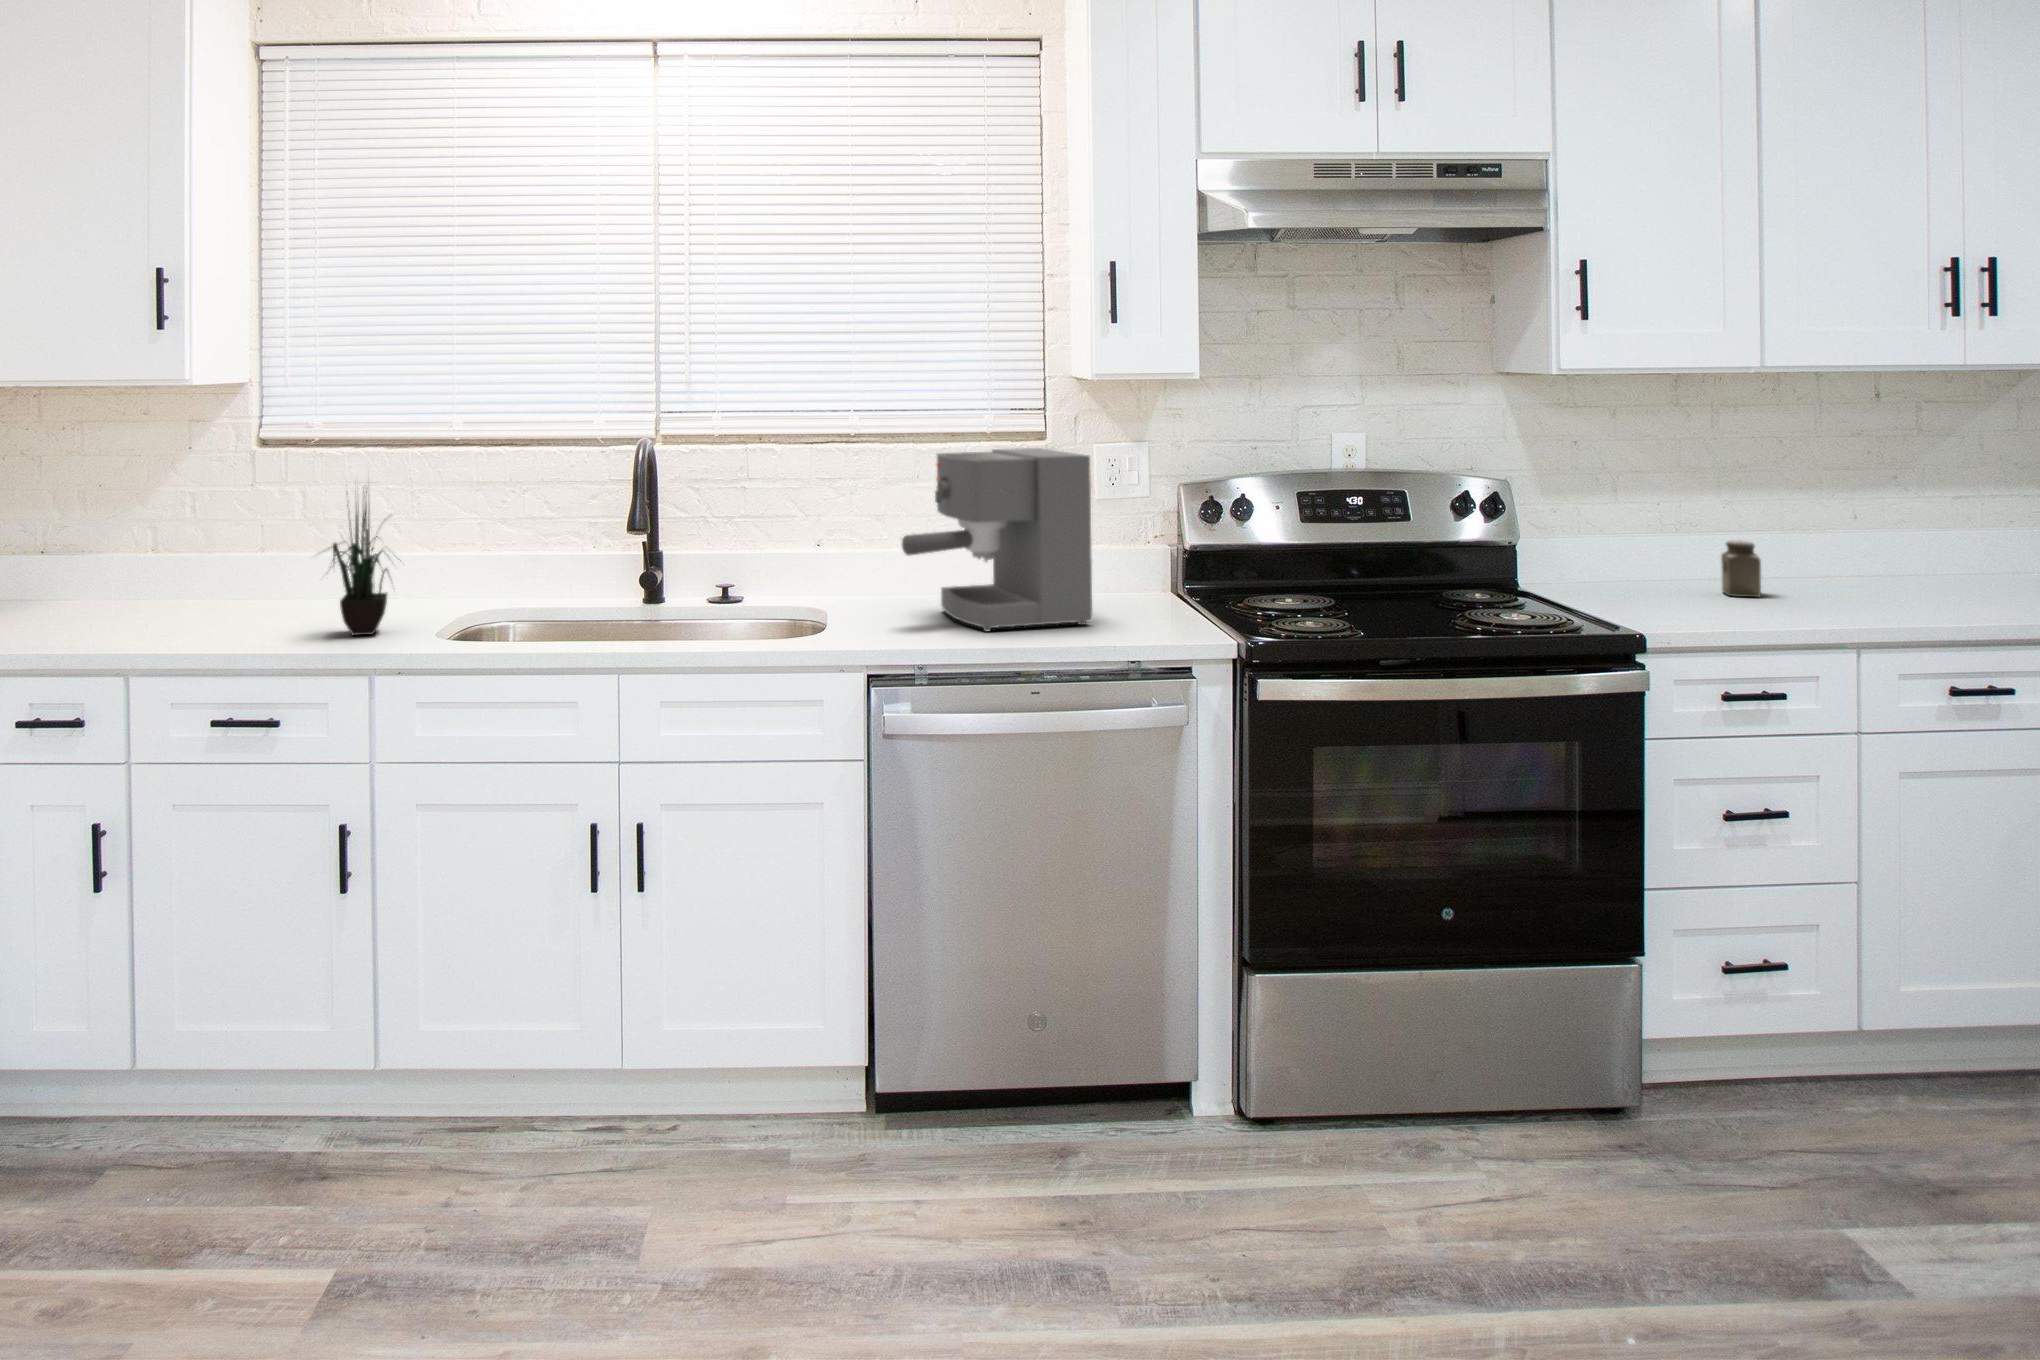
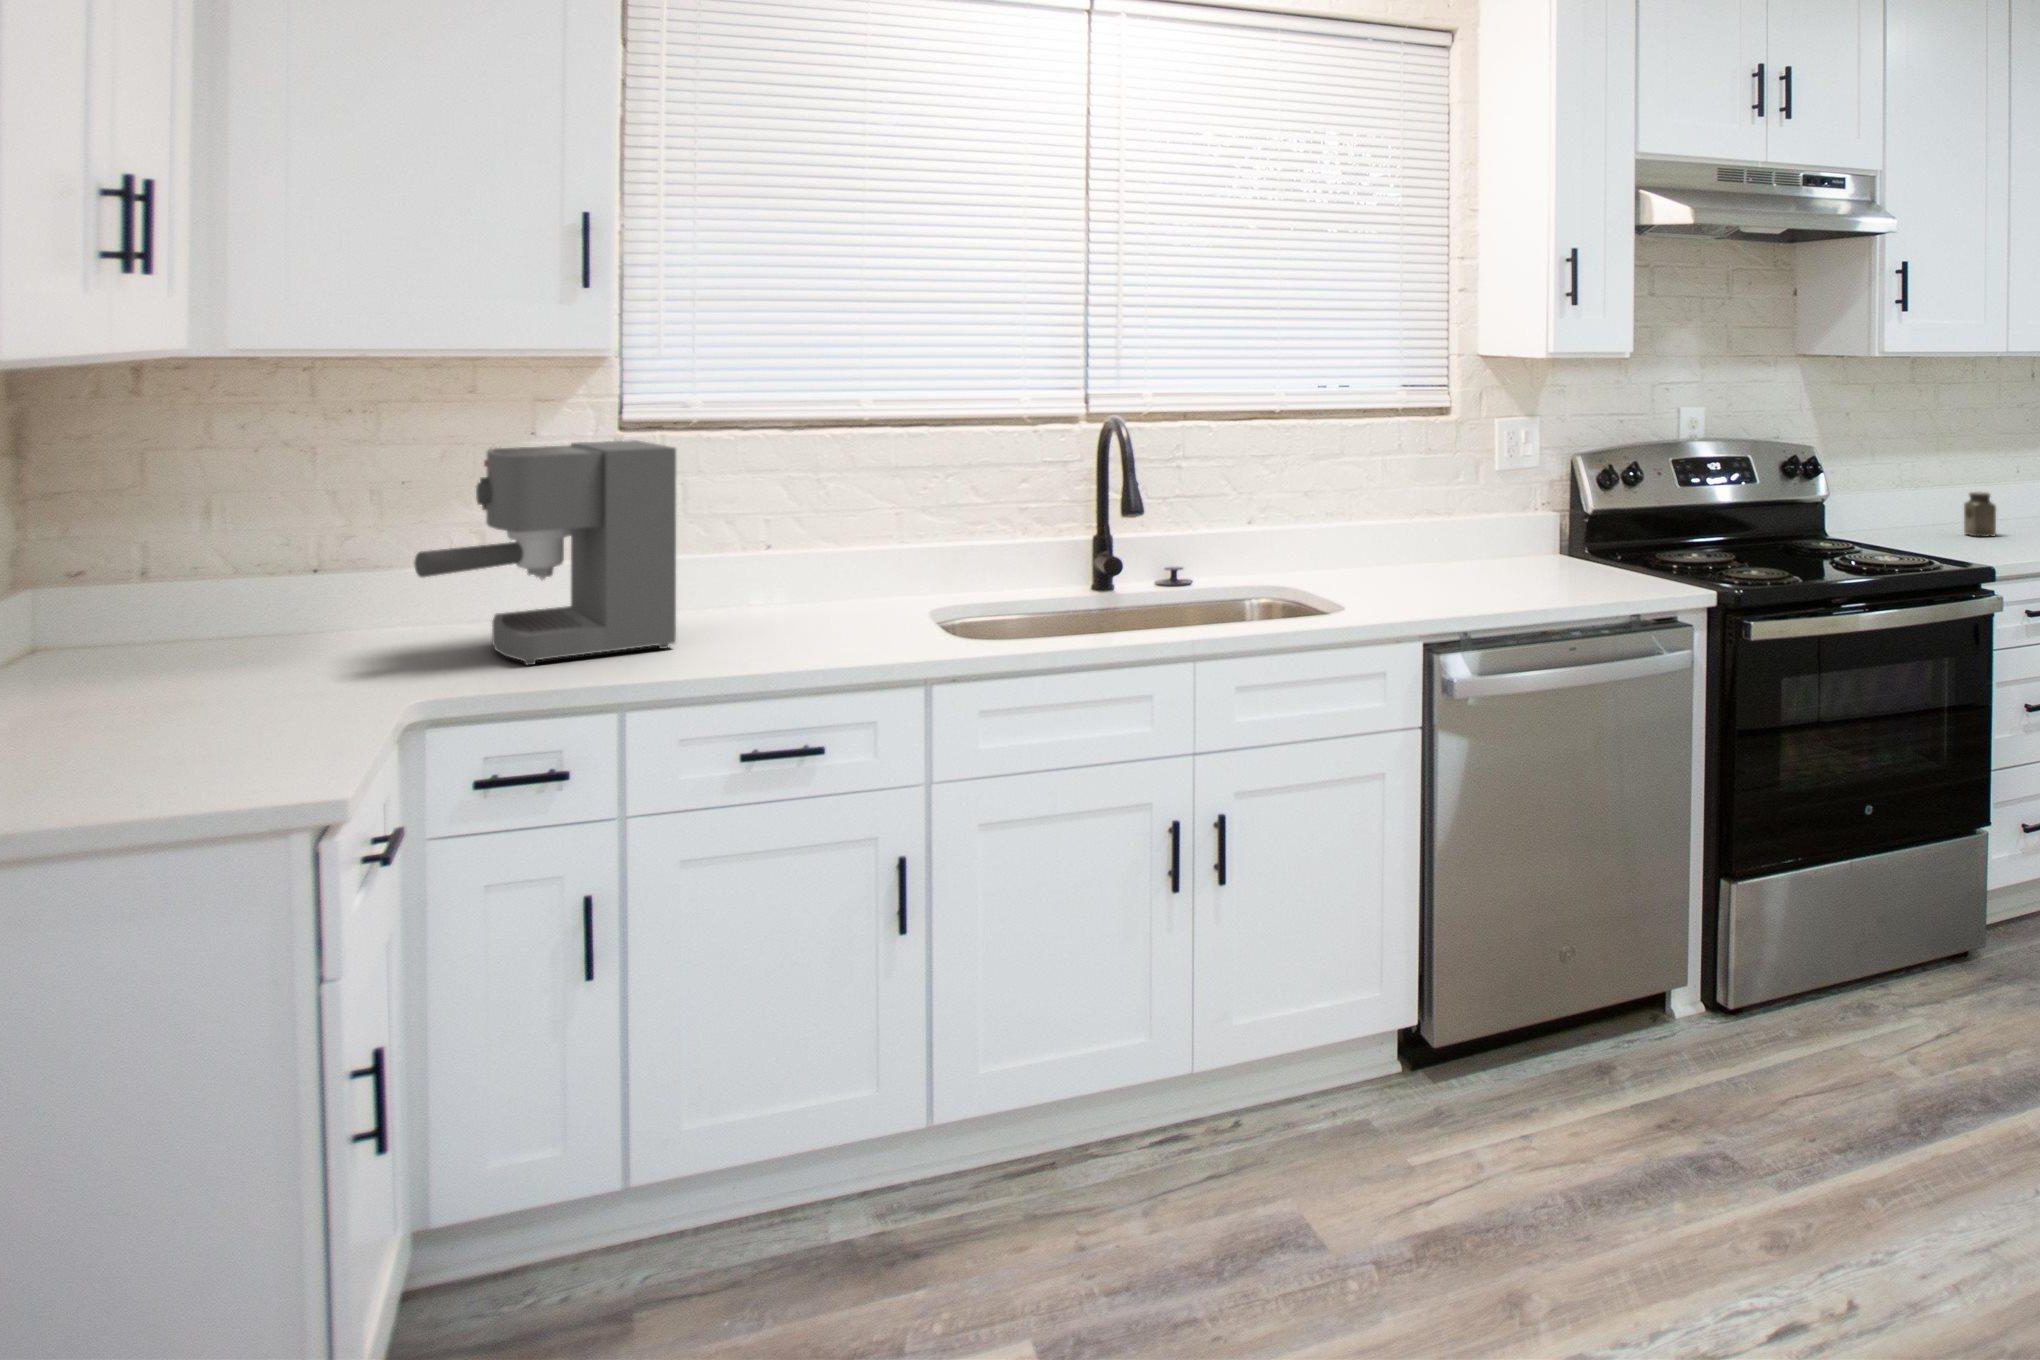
coffee maker: present [902,448,1092,631] -> present [414,440,676,665]
potted plant: present [326,491,401,635] -> none [824,441,924,643]

